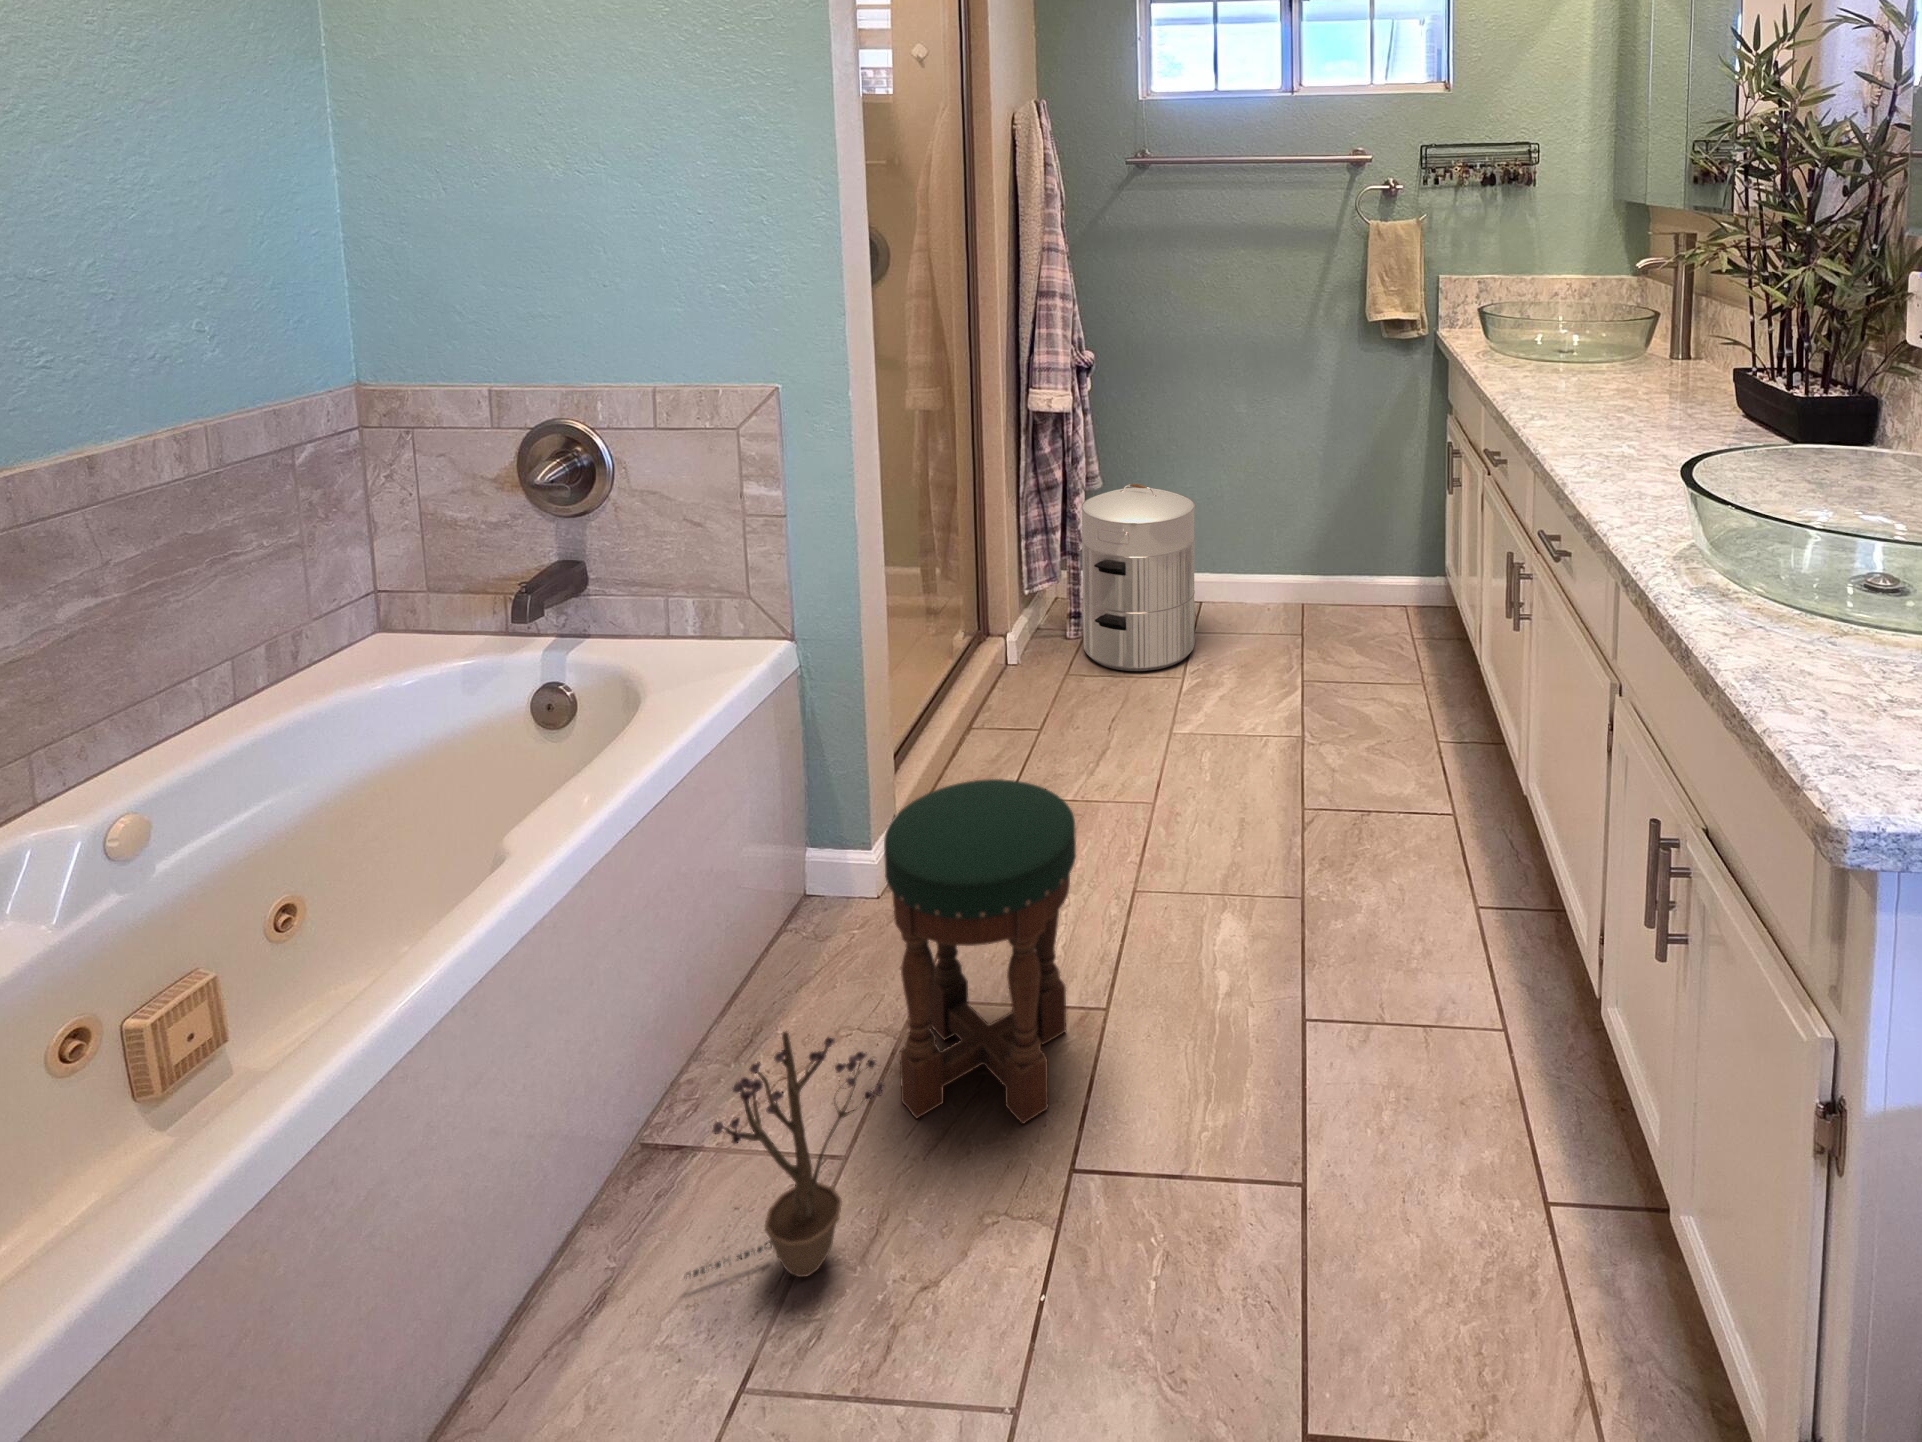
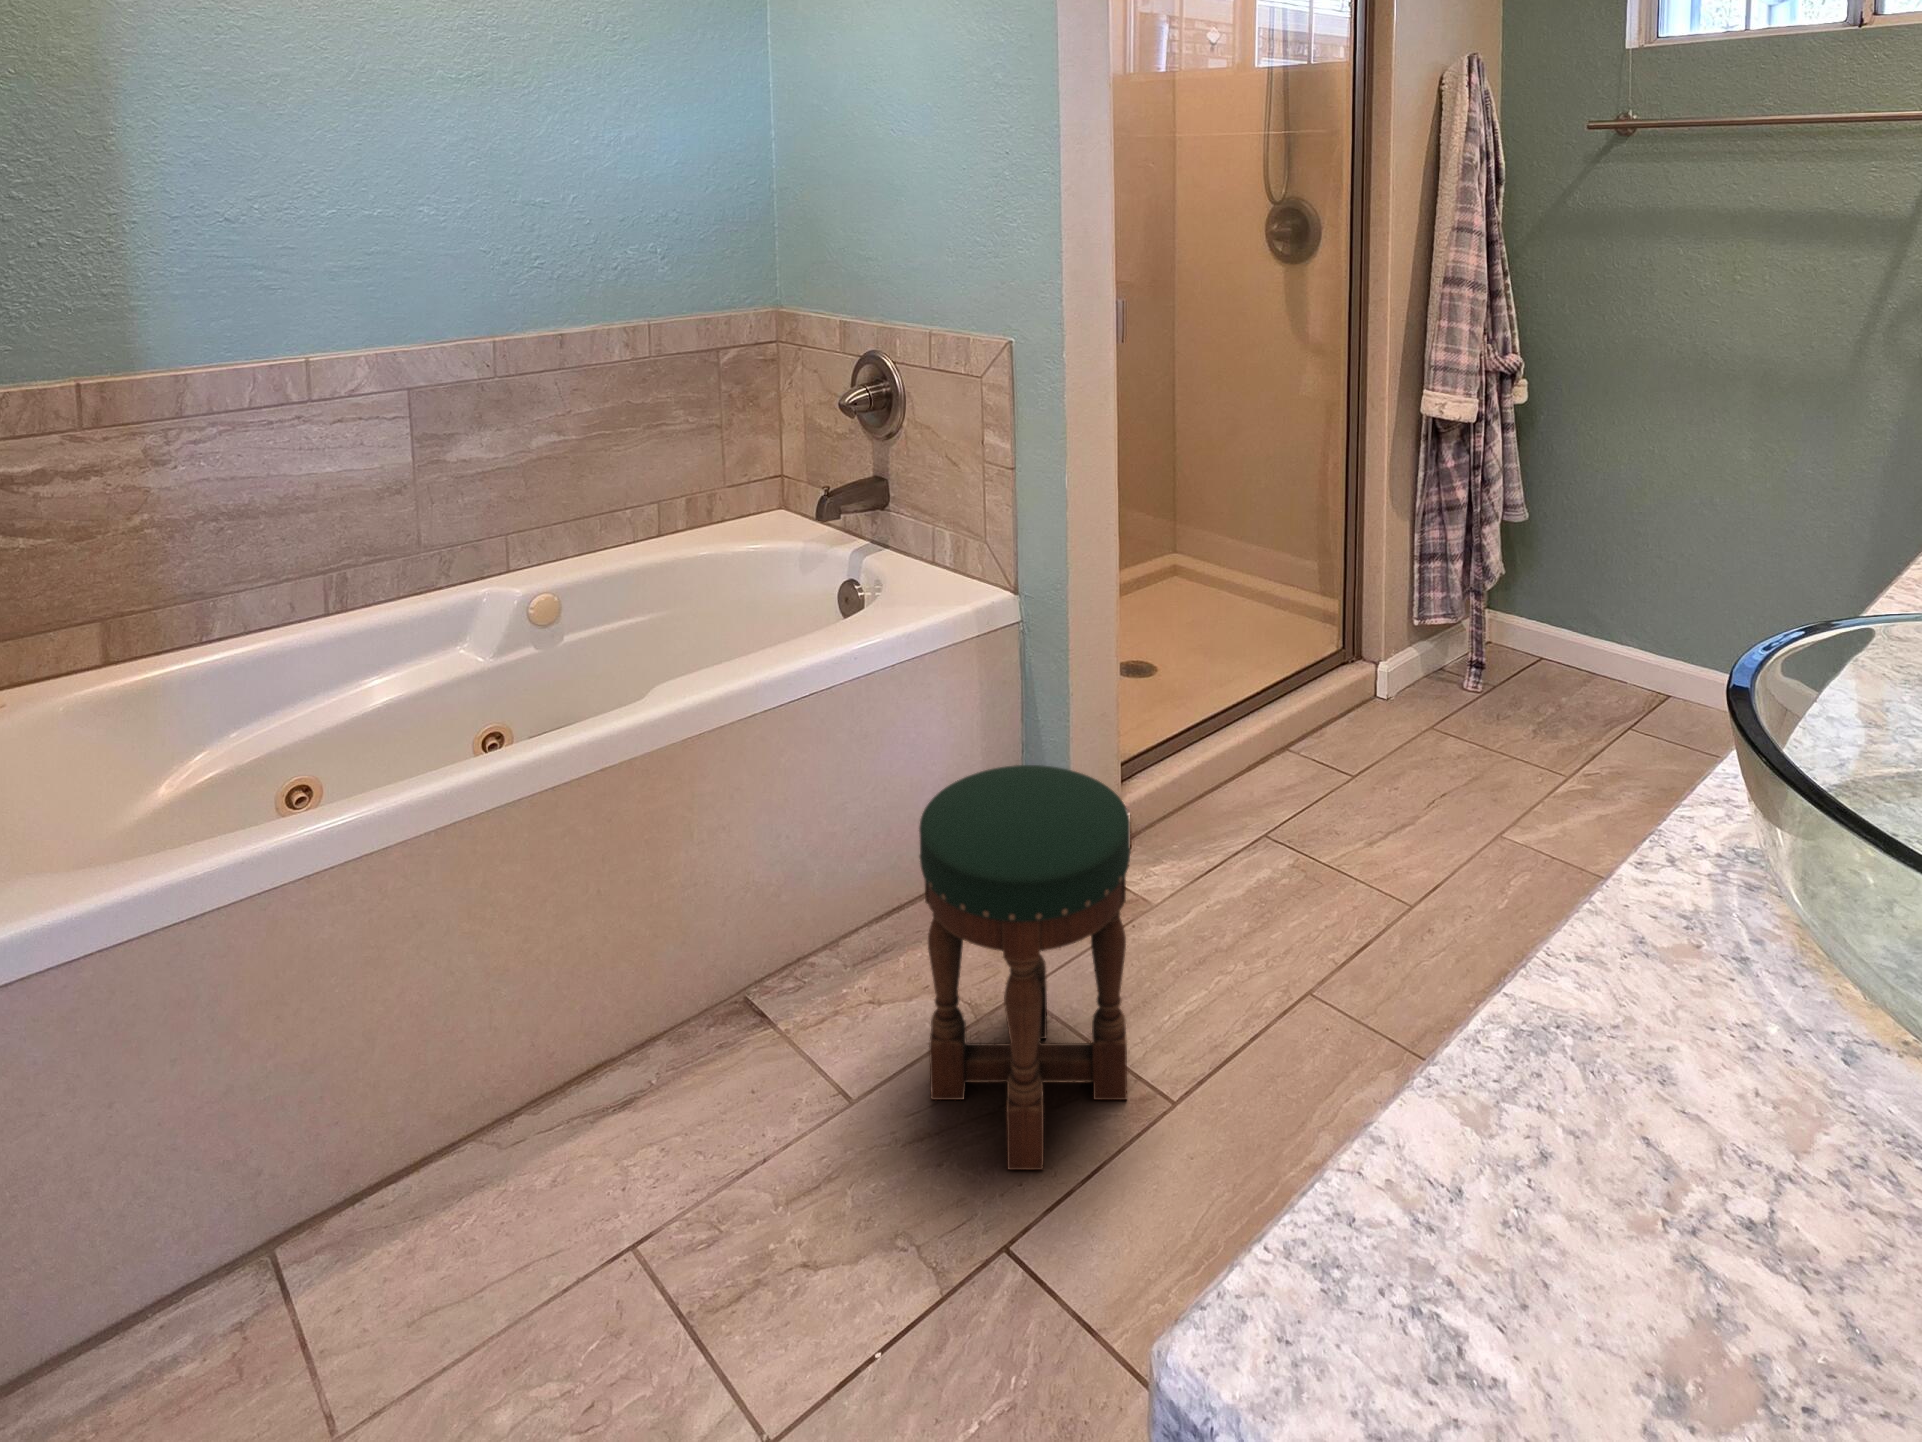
waste bin: present [1081,484,1195,671] -> none [1473,518,1630,753]
decorative plant: present [686,1032,884,1279] -> none [664,928,813,1185]

